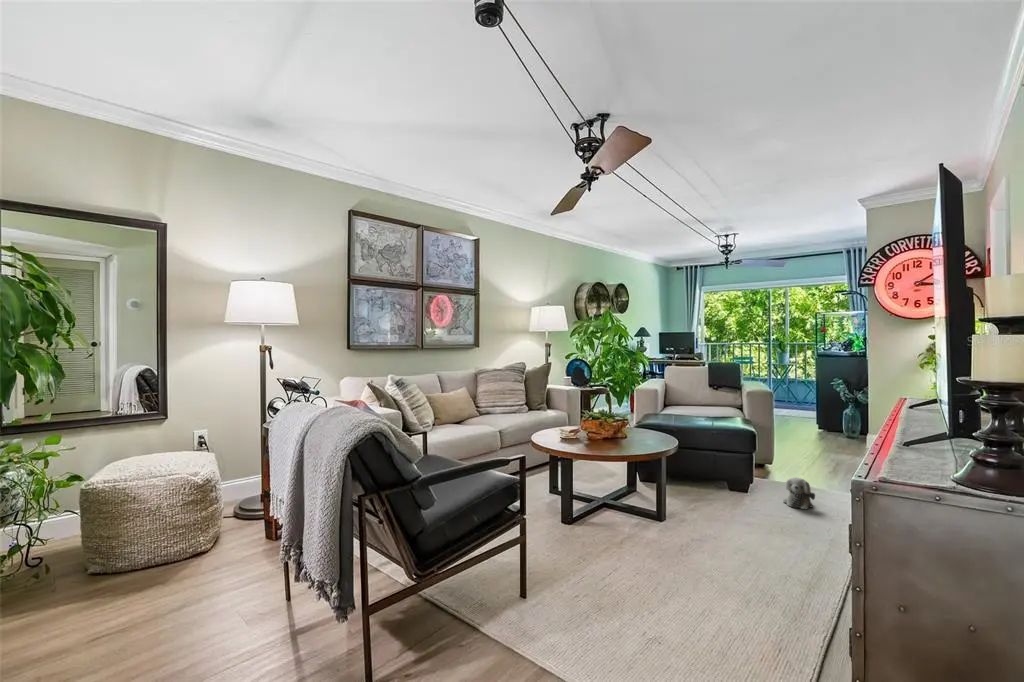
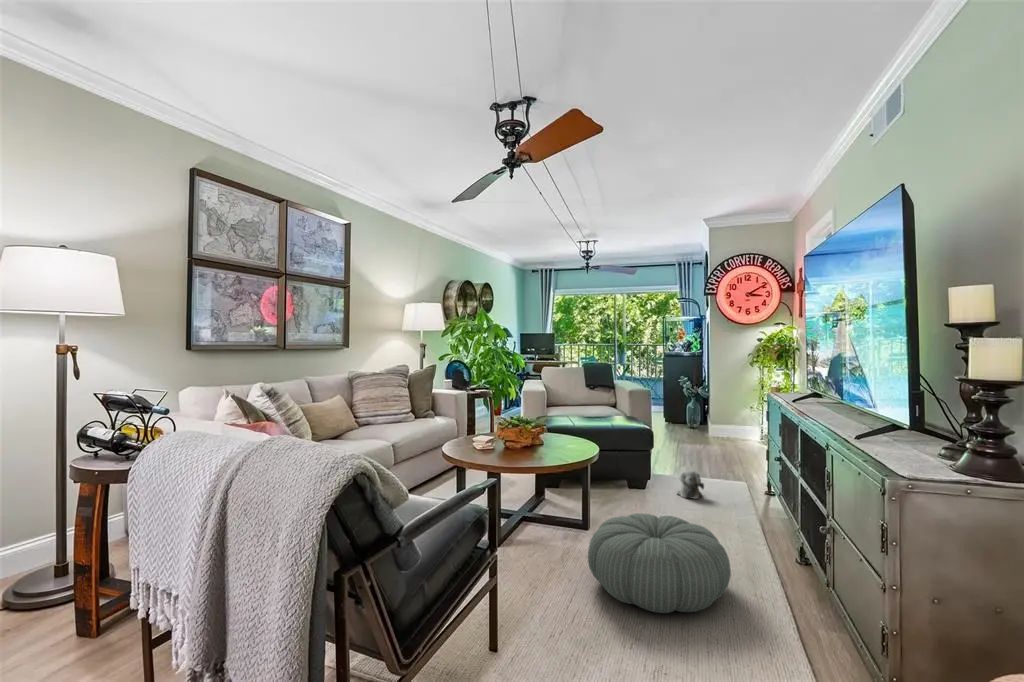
pouf: none [634,510,779,610] -> present [588,513,731,613]

